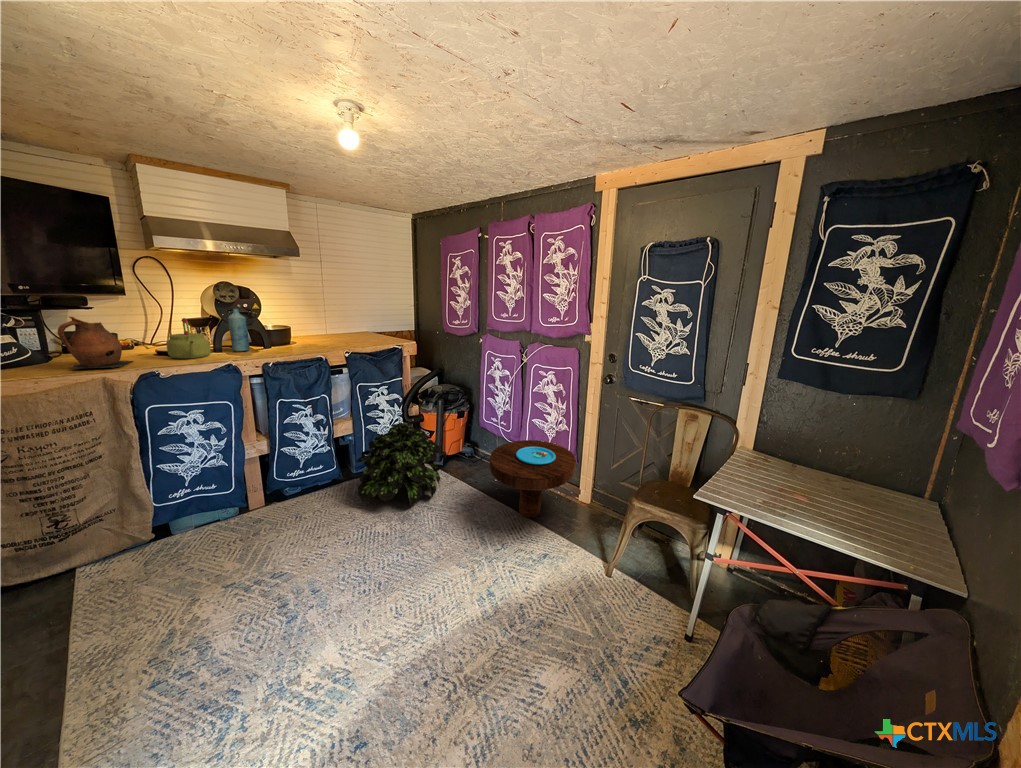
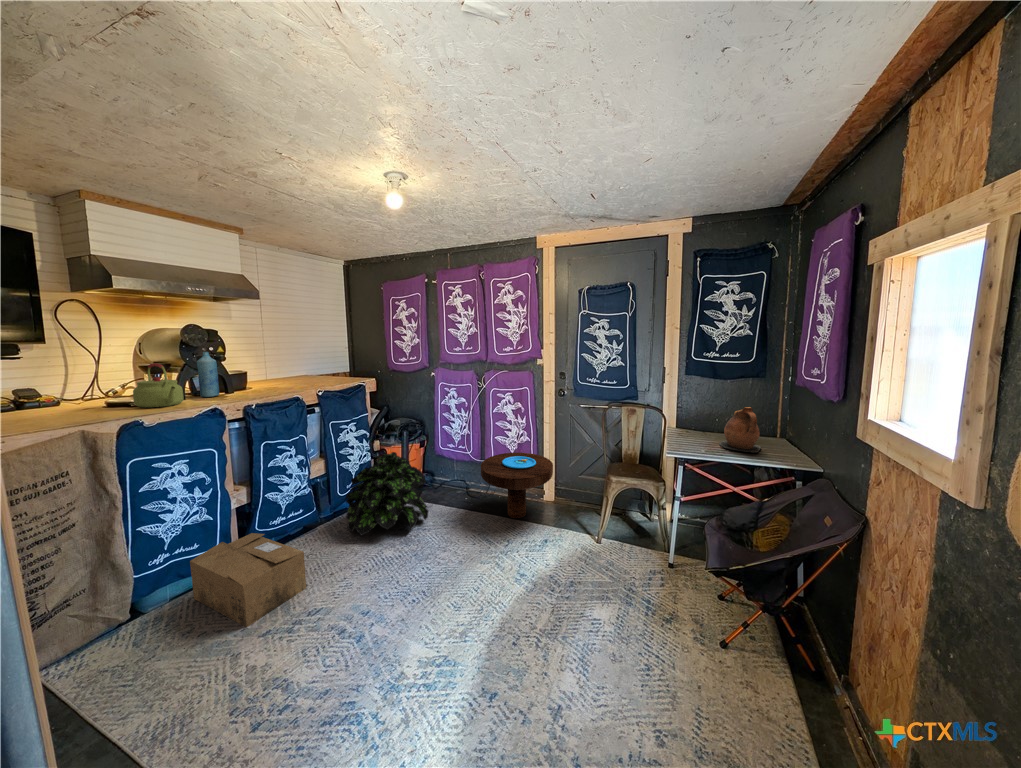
ceramic pitcher: present [58,317,133,369] -> present [719,407,761,452]
cardboard box: none [203,481,290,573] -> present [190,533,306,627]

